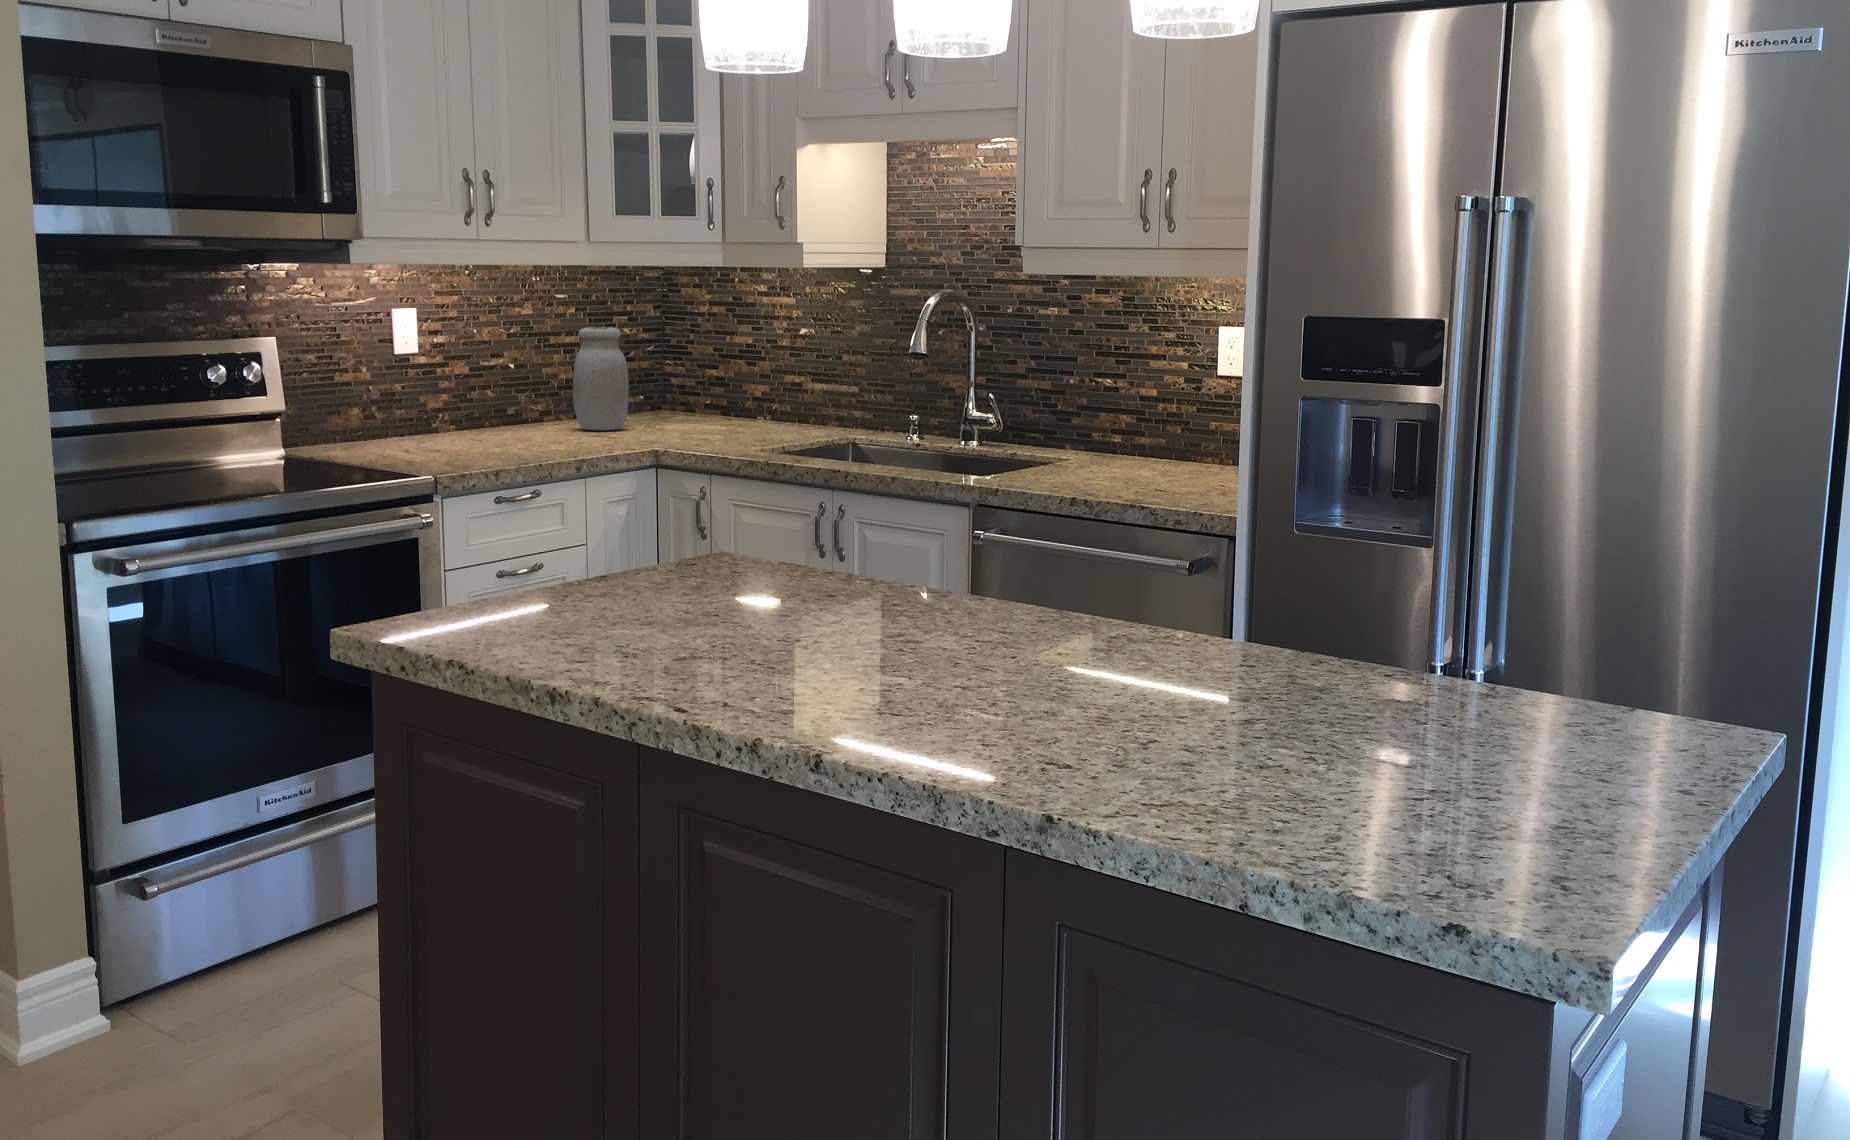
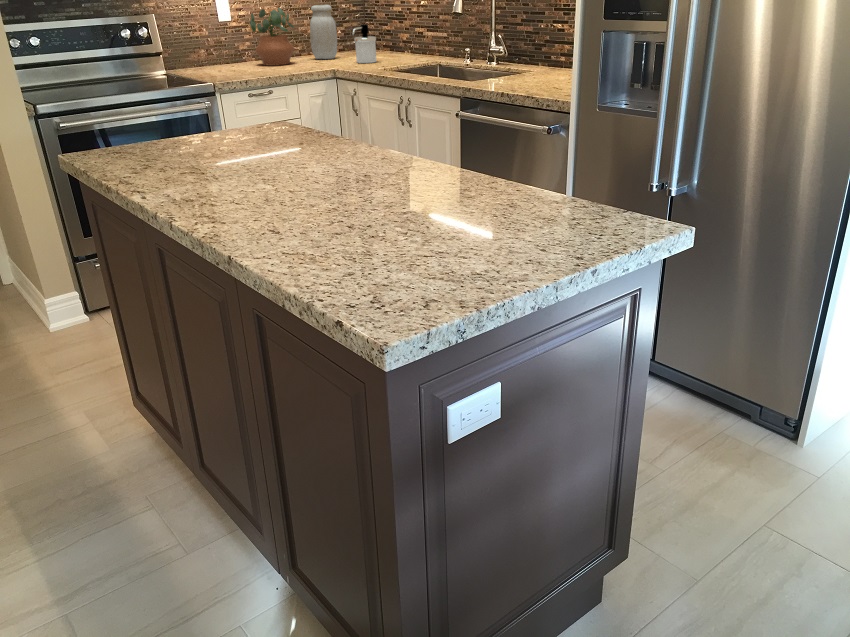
potted plant: none [462,330,551,441] -> present [250,8,294,66]
soap dispenser: none [679,366,723,440] -> present [352,24,376,63]

